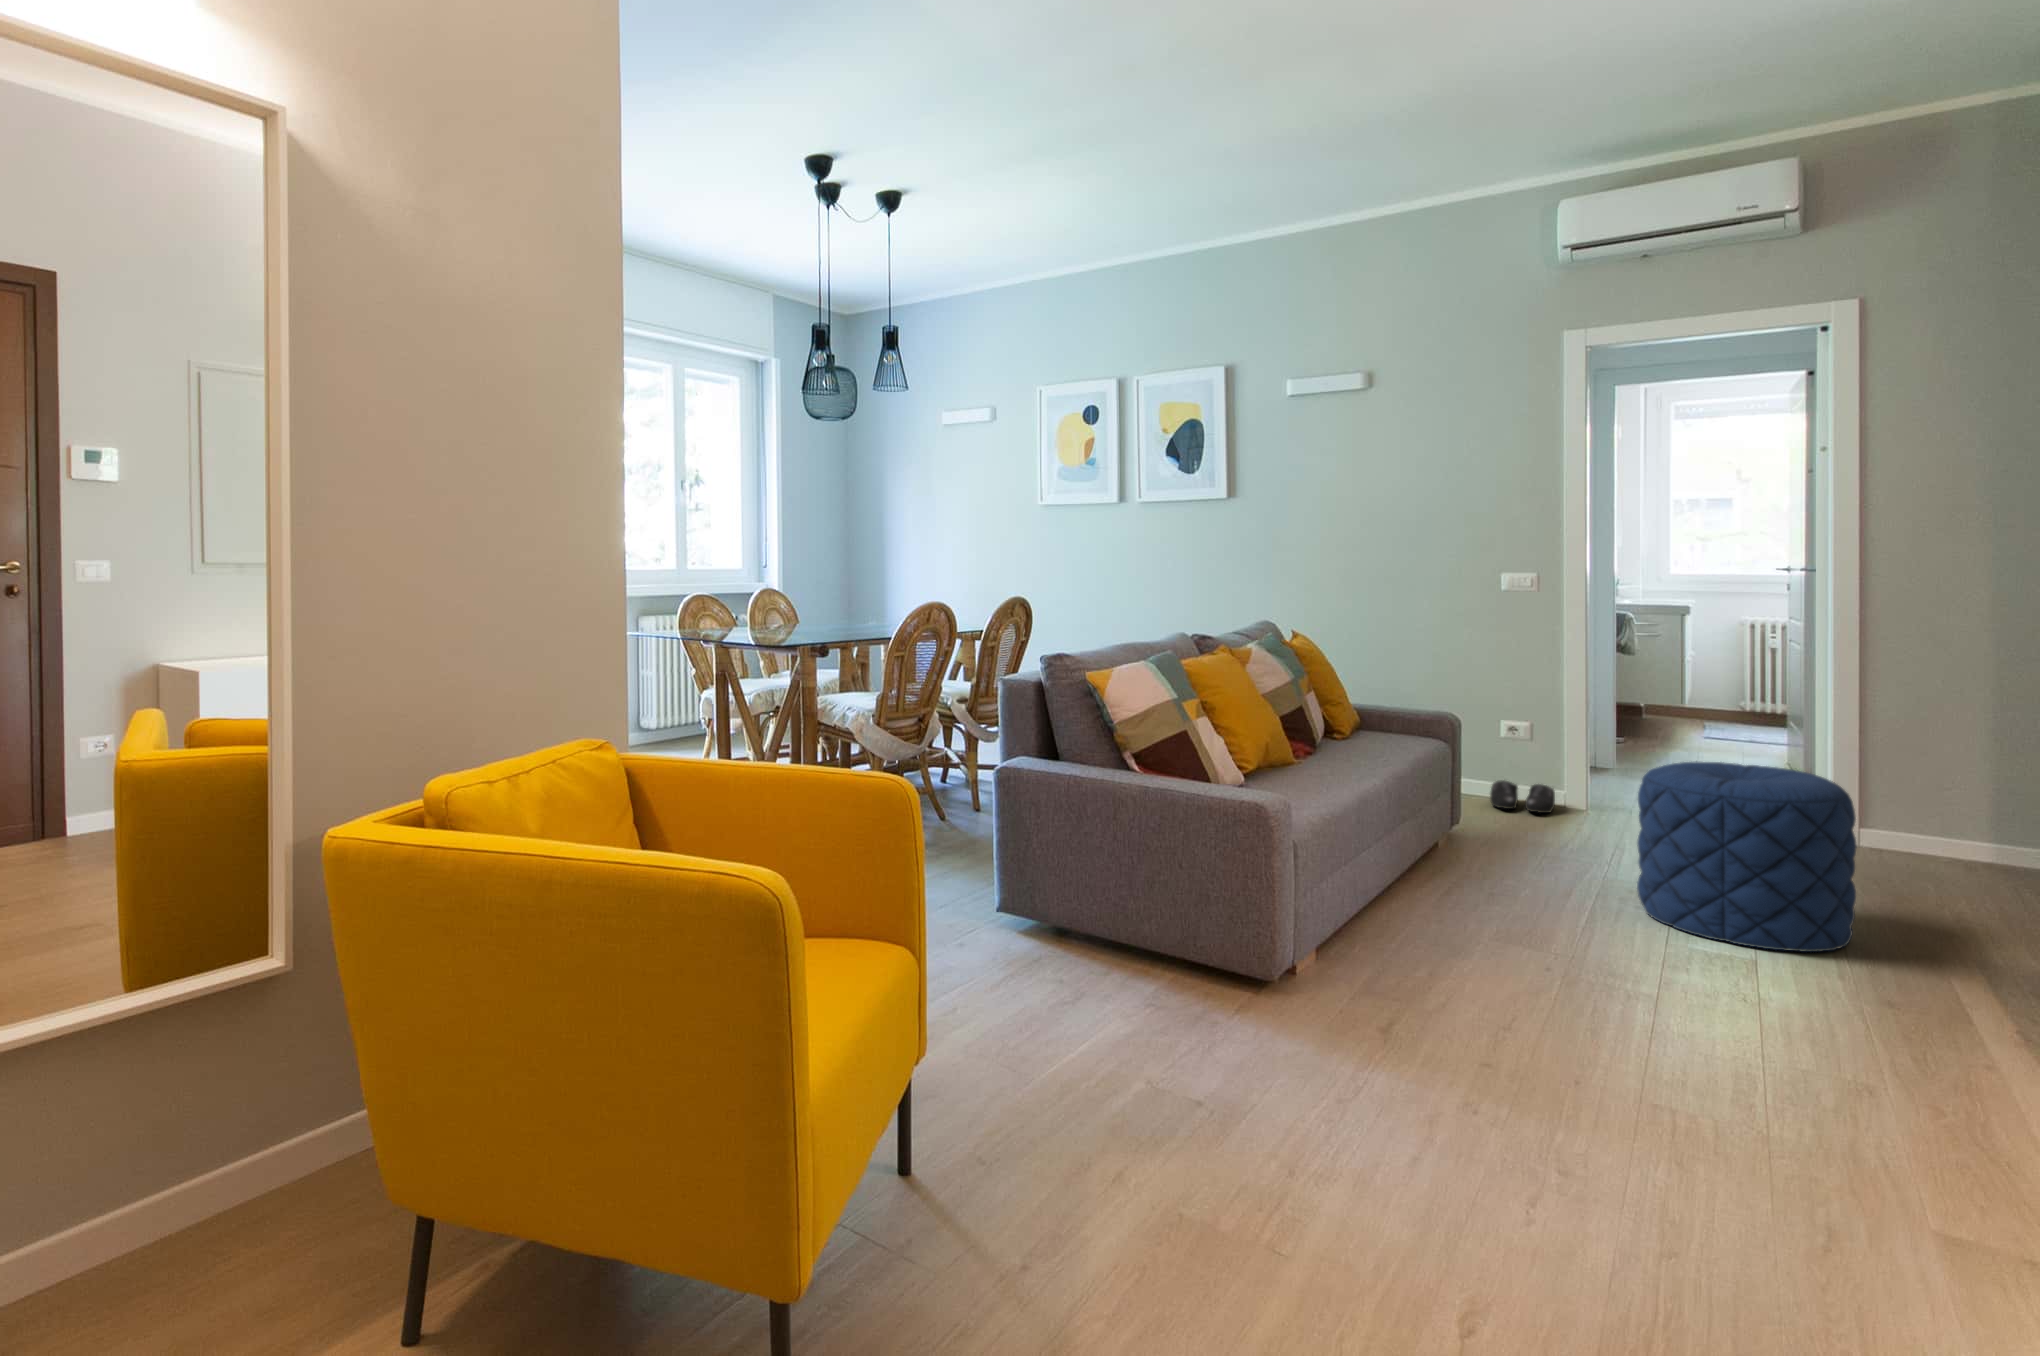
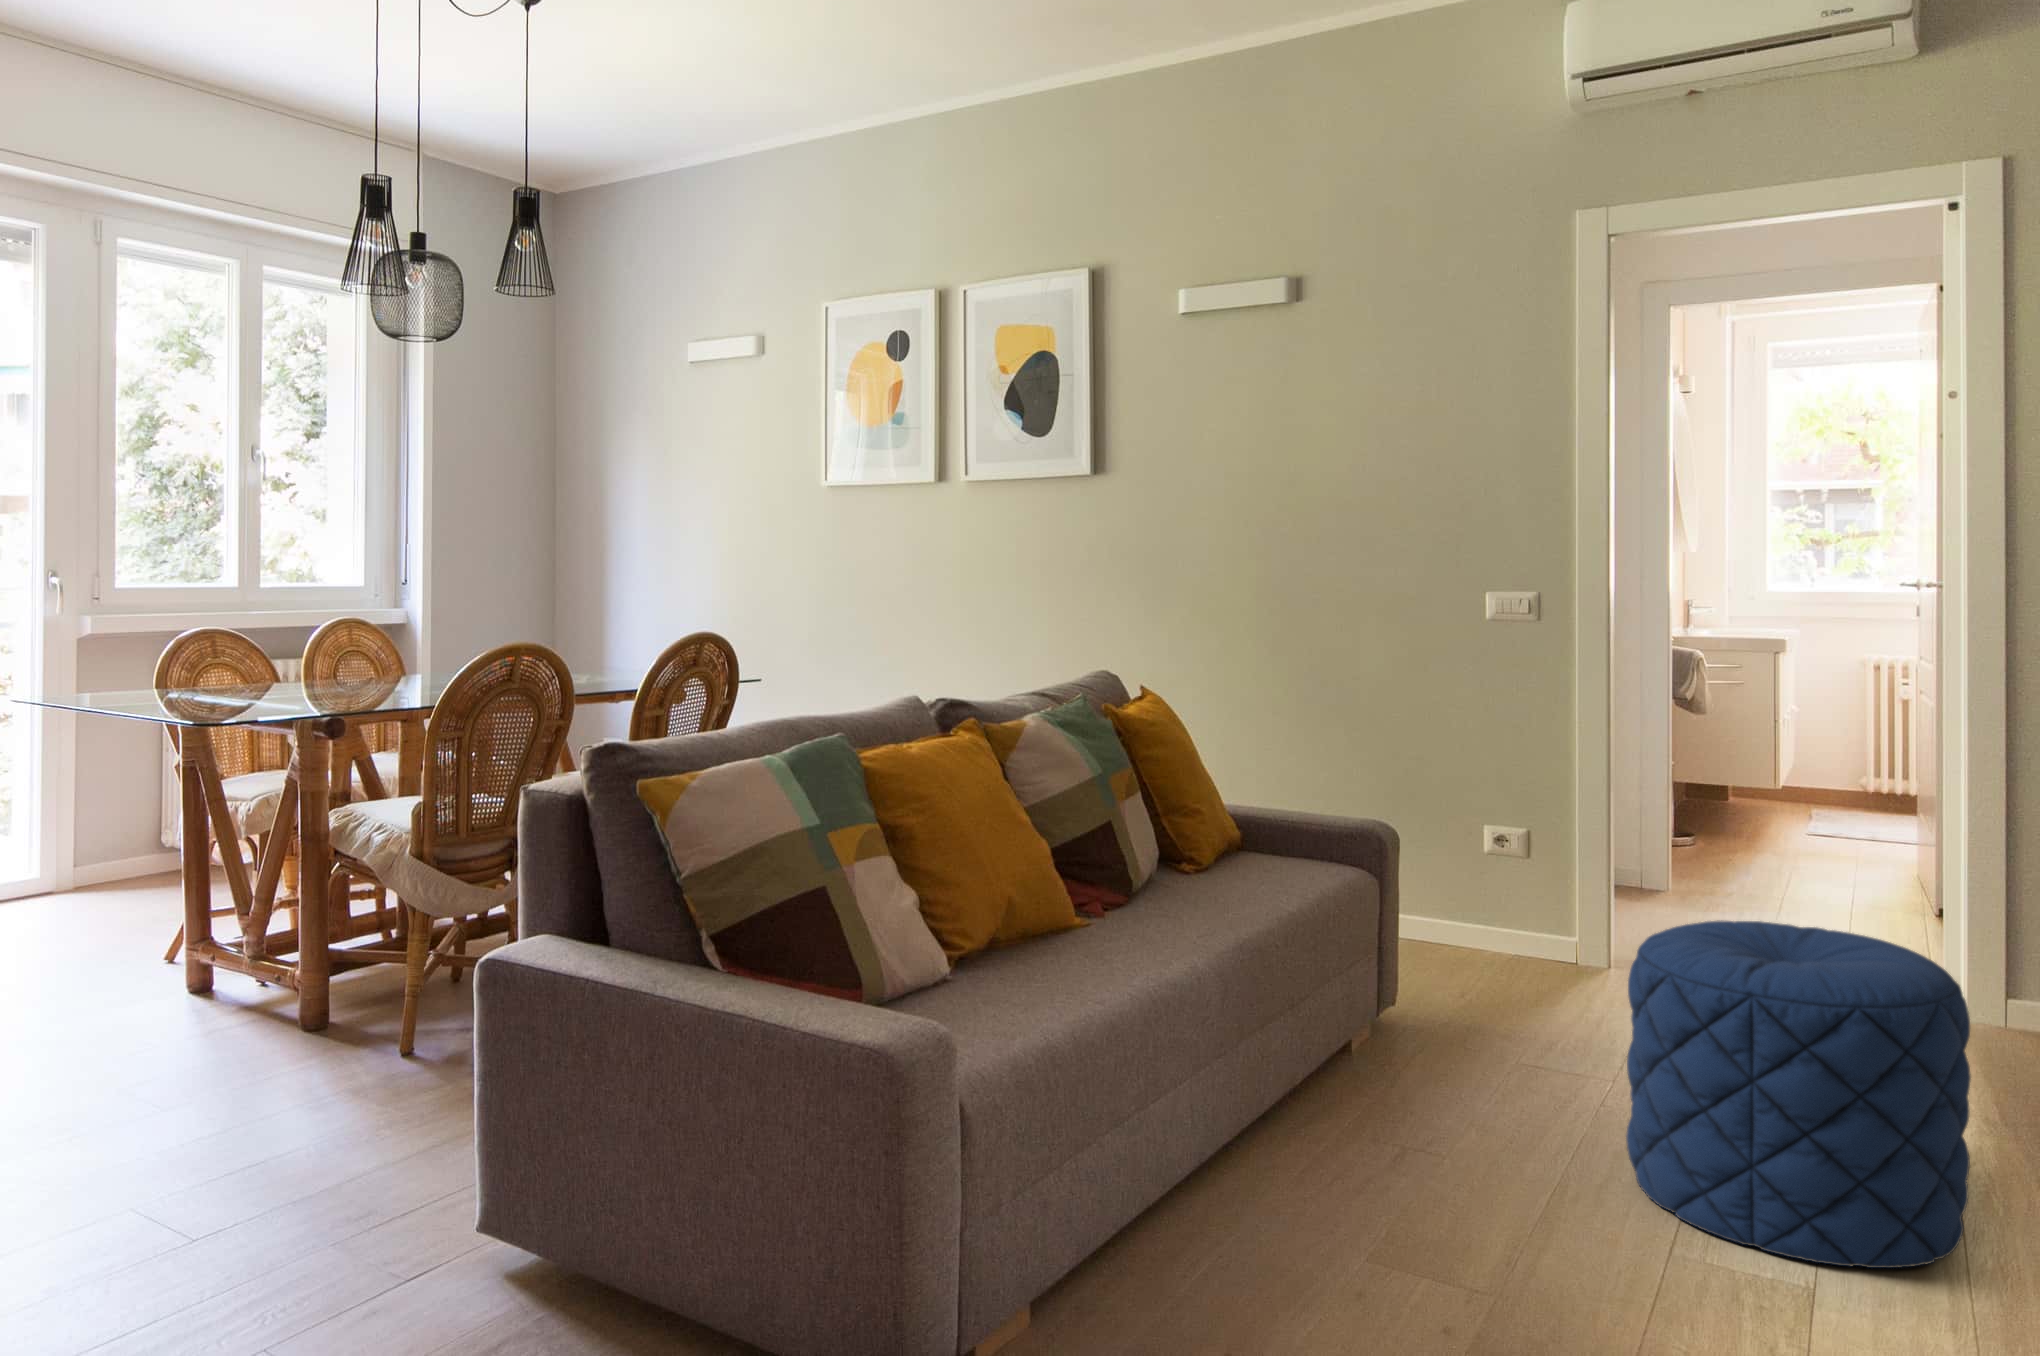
shoe: present [1490,780,1555,813] -> none [1458,921,1555,975]

